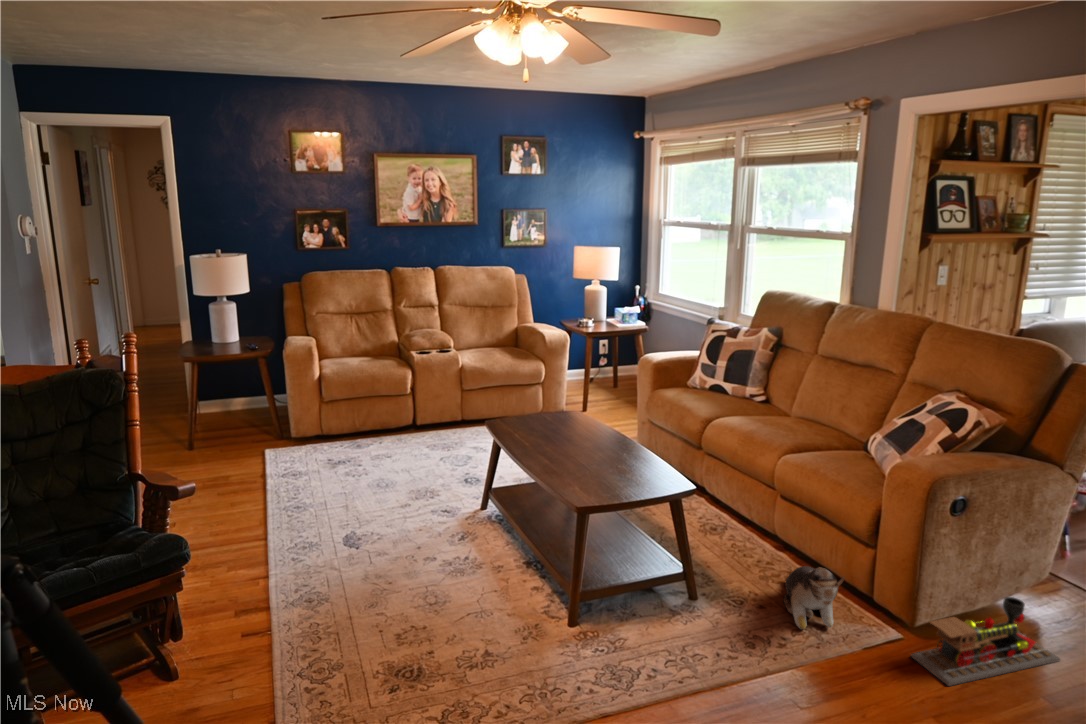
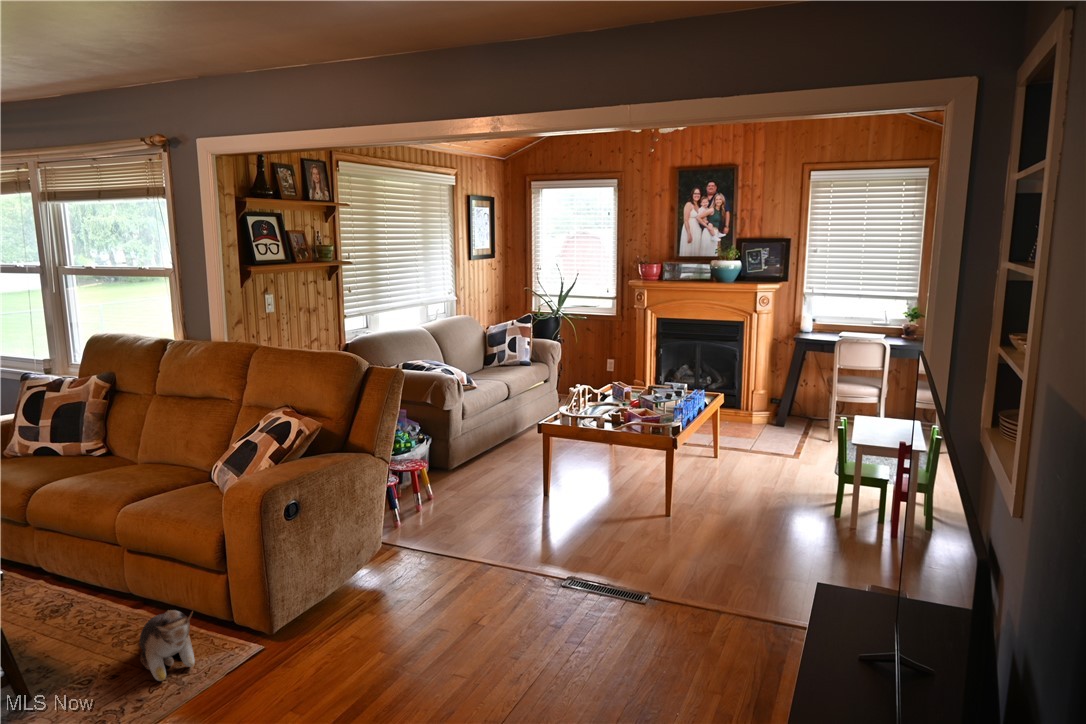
toy train: present [911,597,1060,686] -> none [270,574,389,674]

